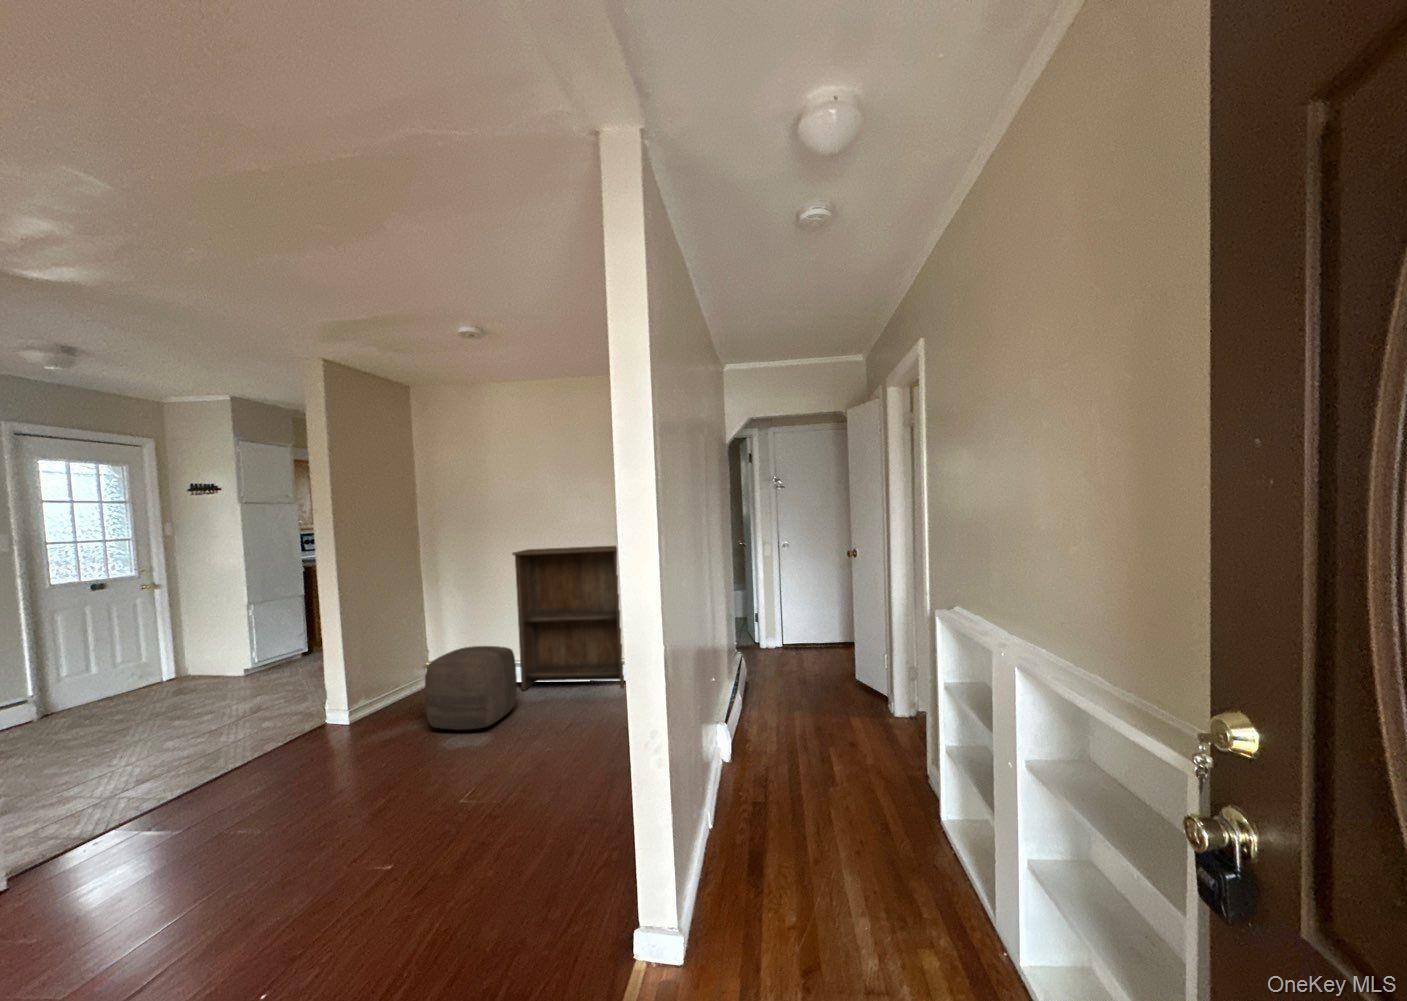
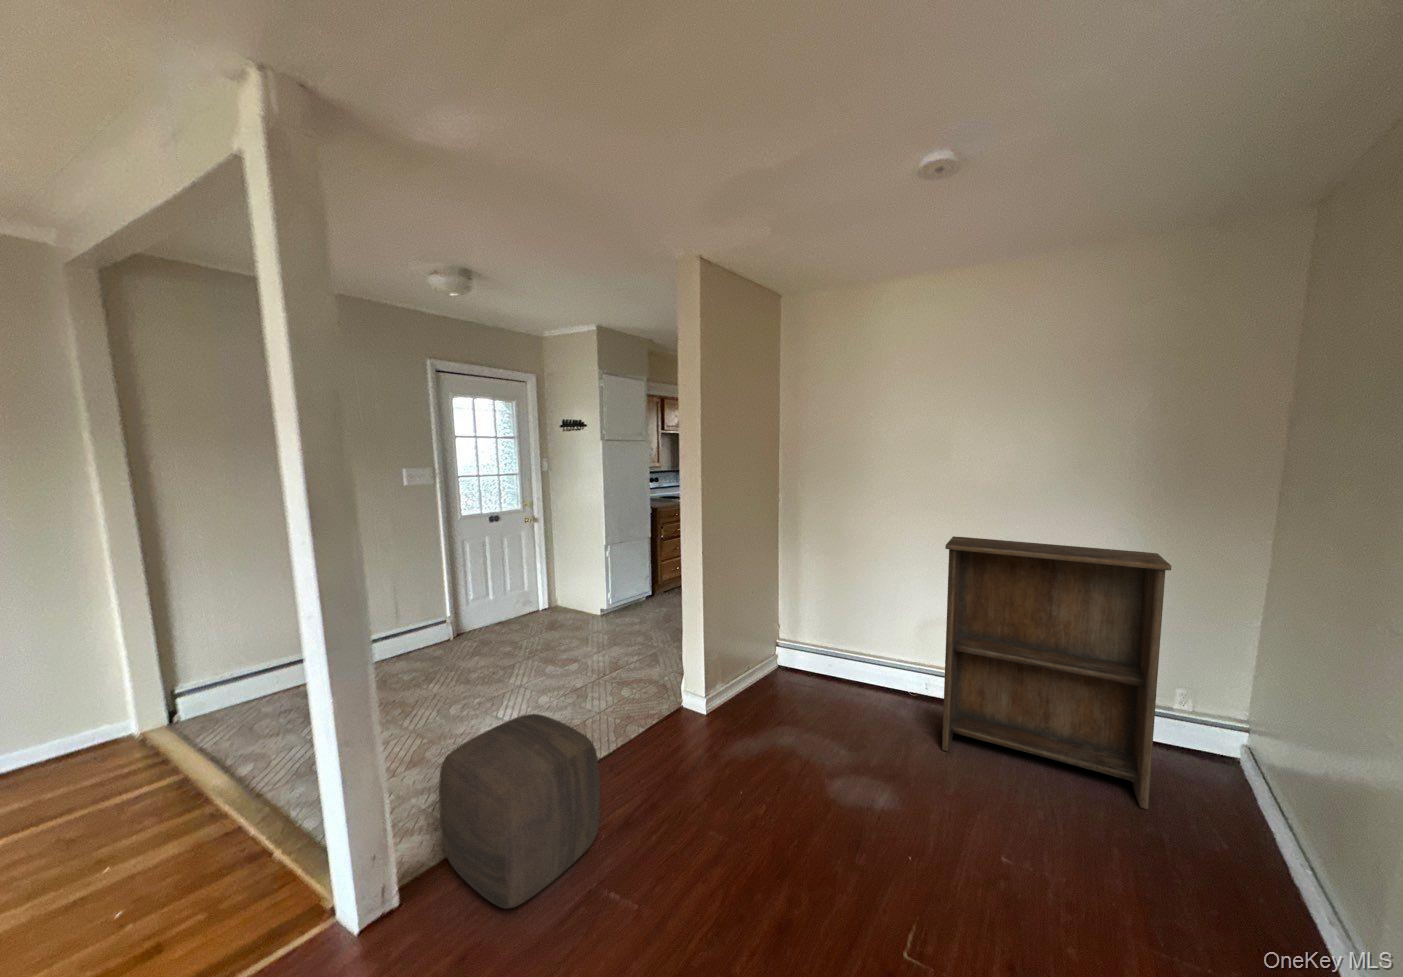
ottoman: present [425,646,517,730] -> present [439,714,600,908]

